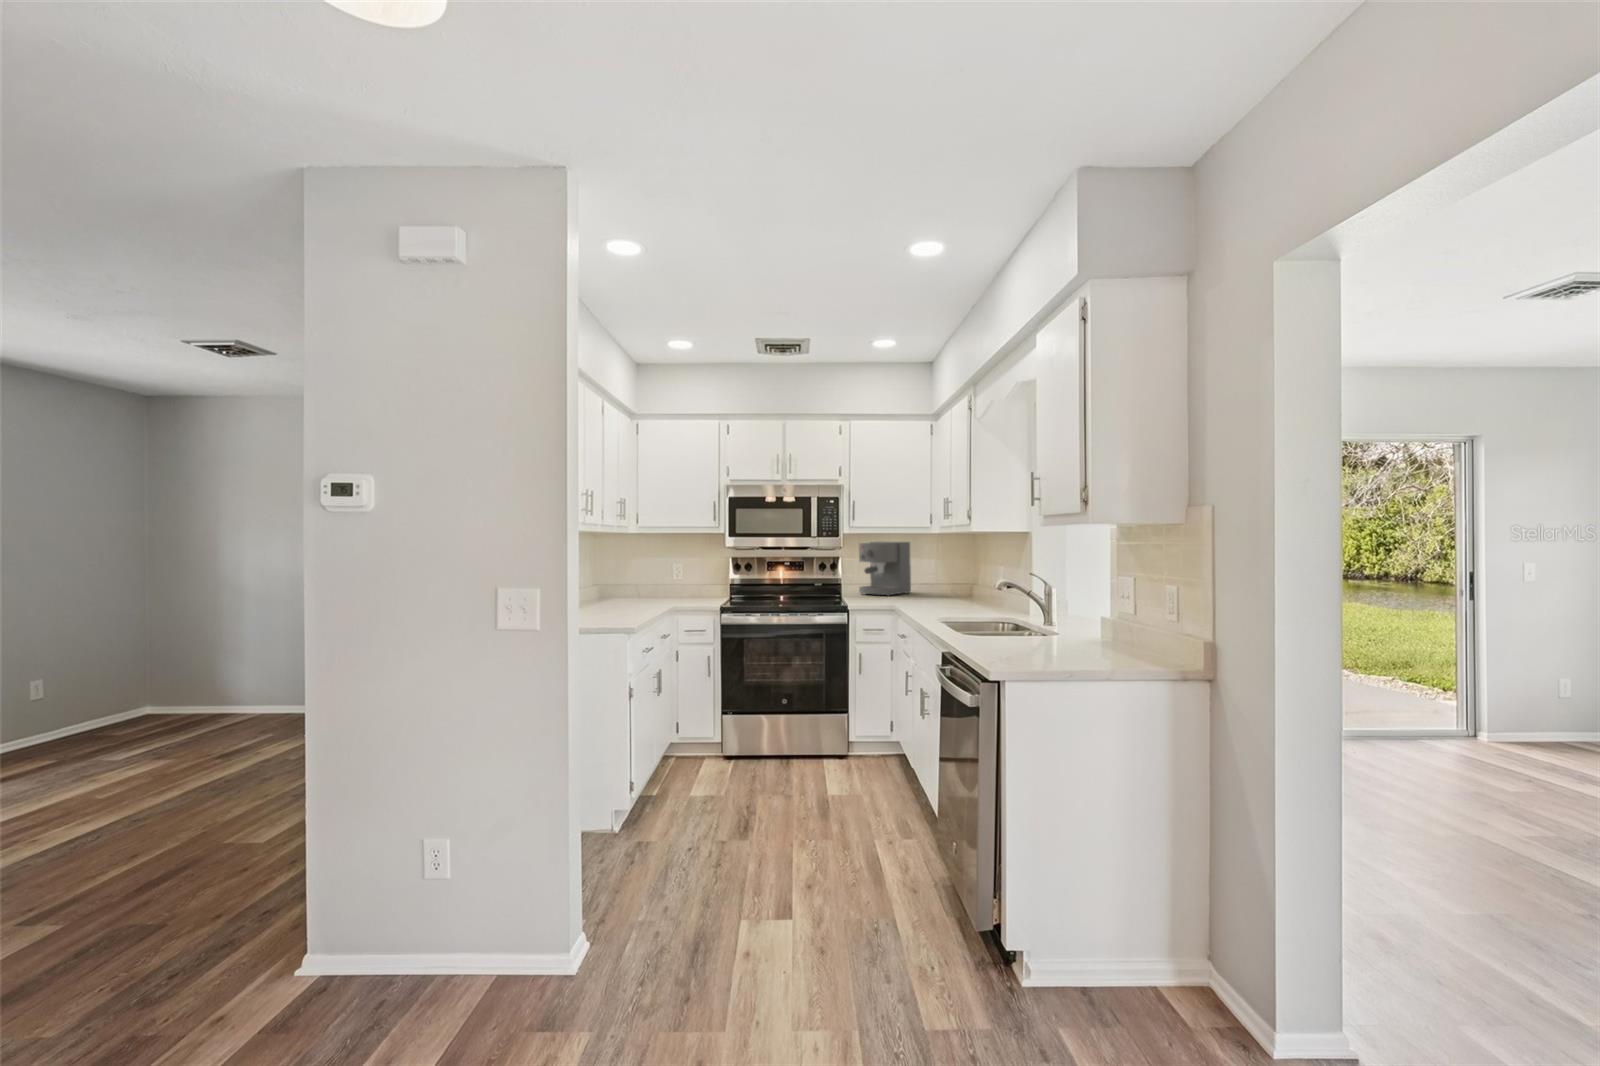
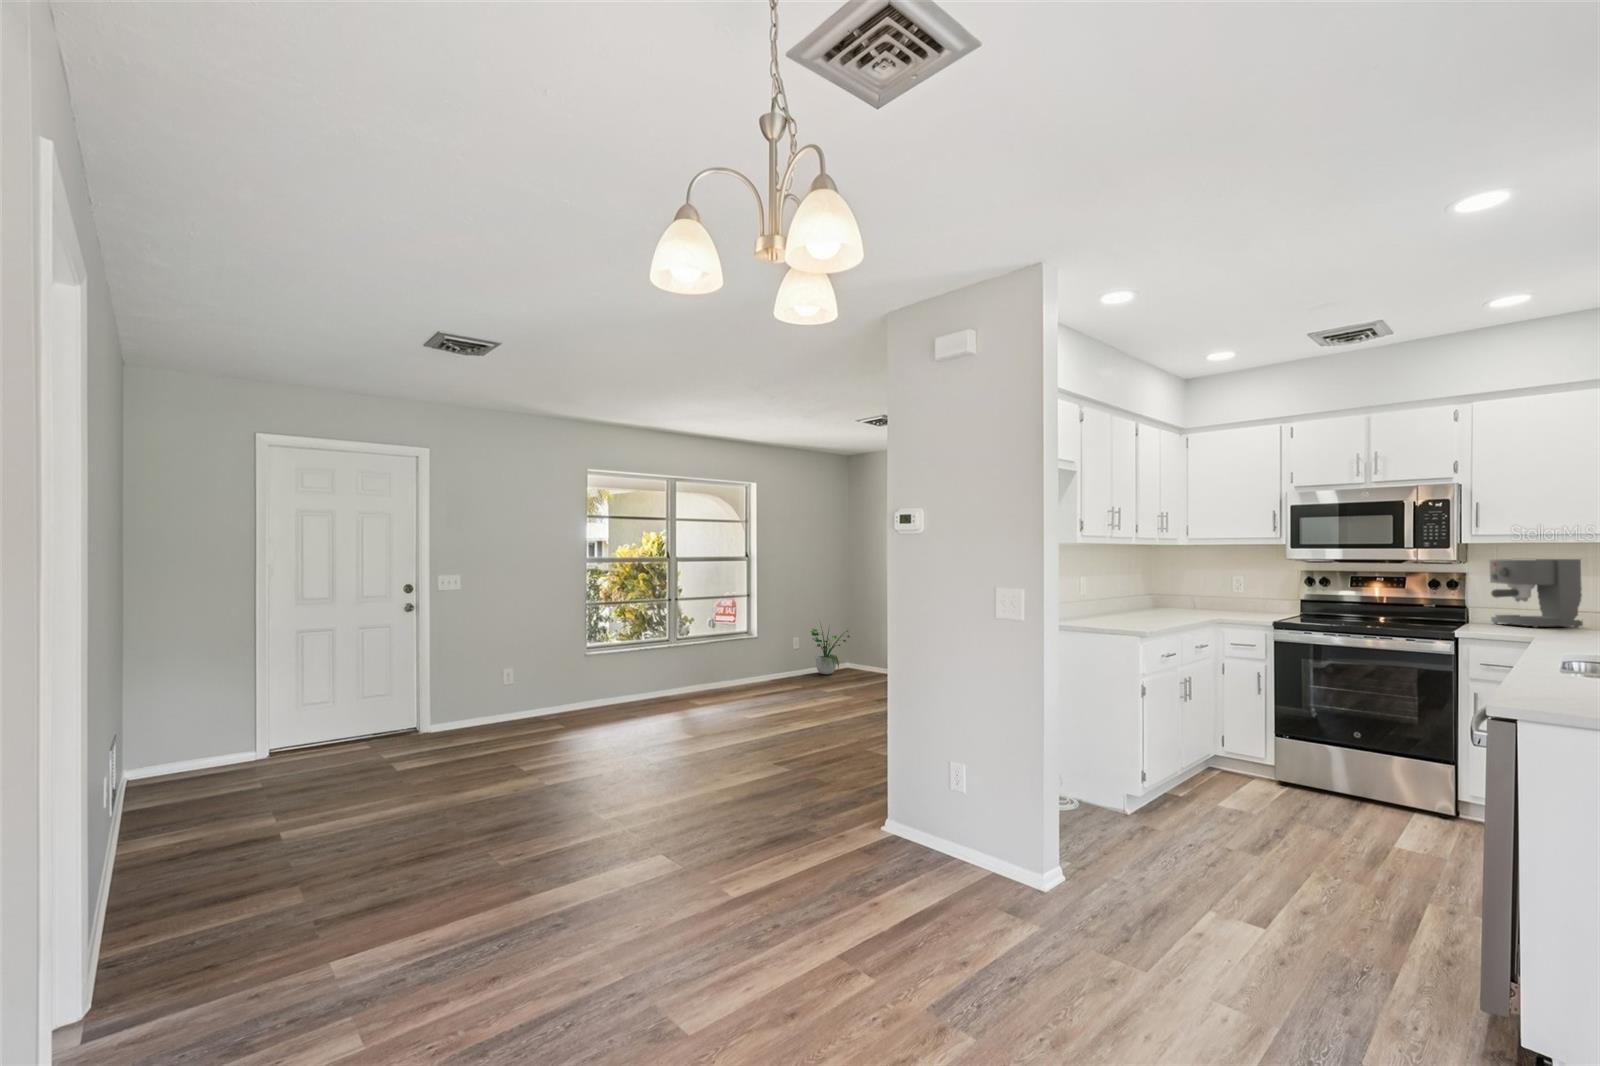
potted plant: none [89,644,165,728] -> present [811,629,850,674]

